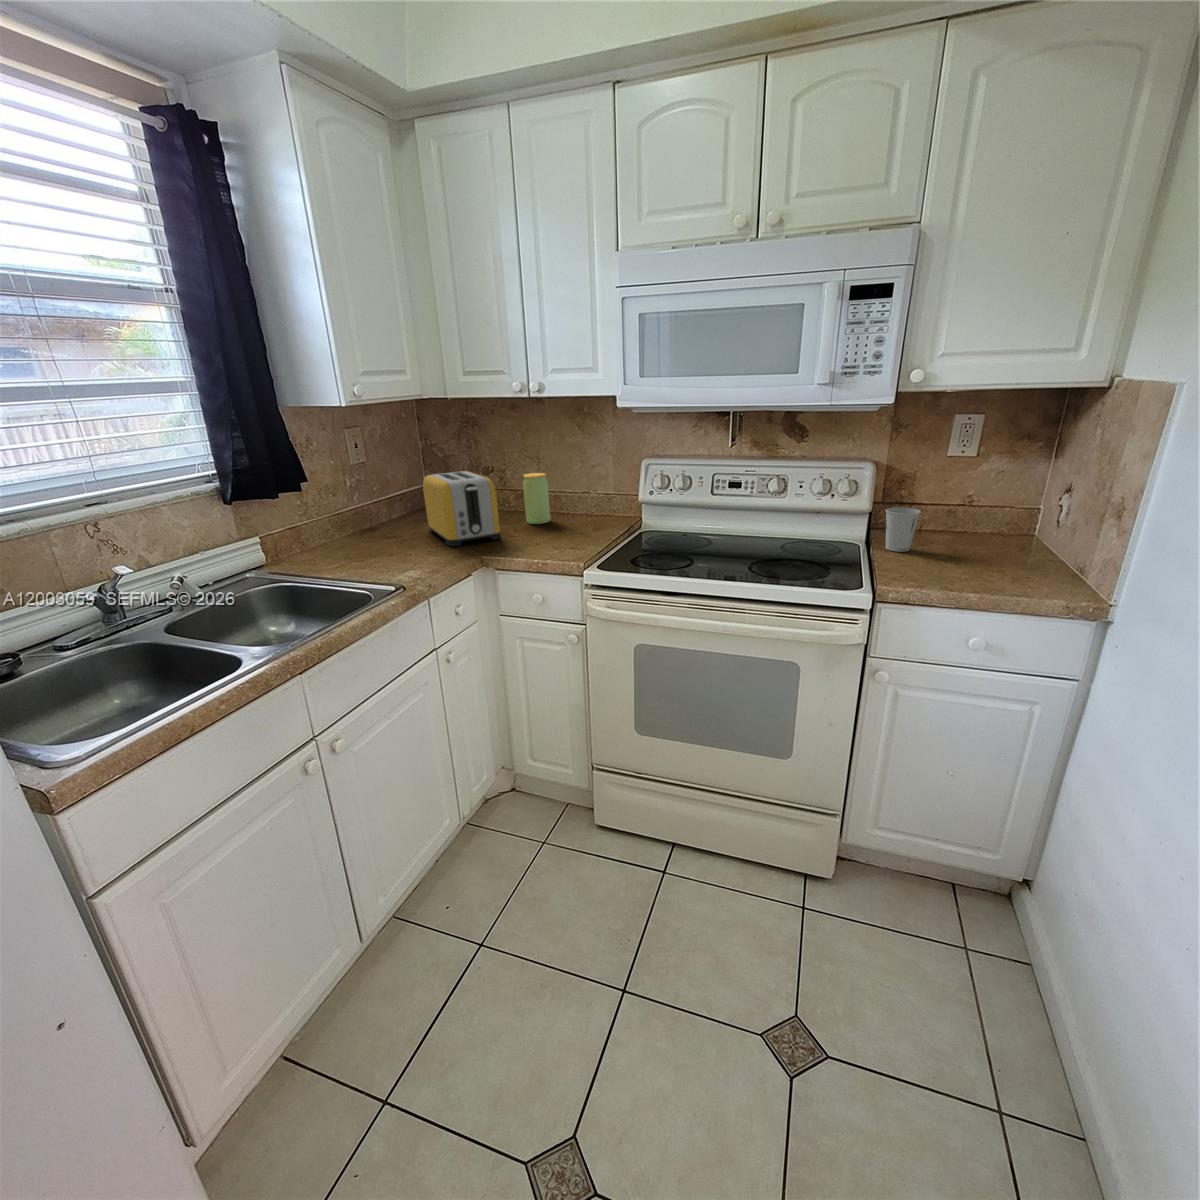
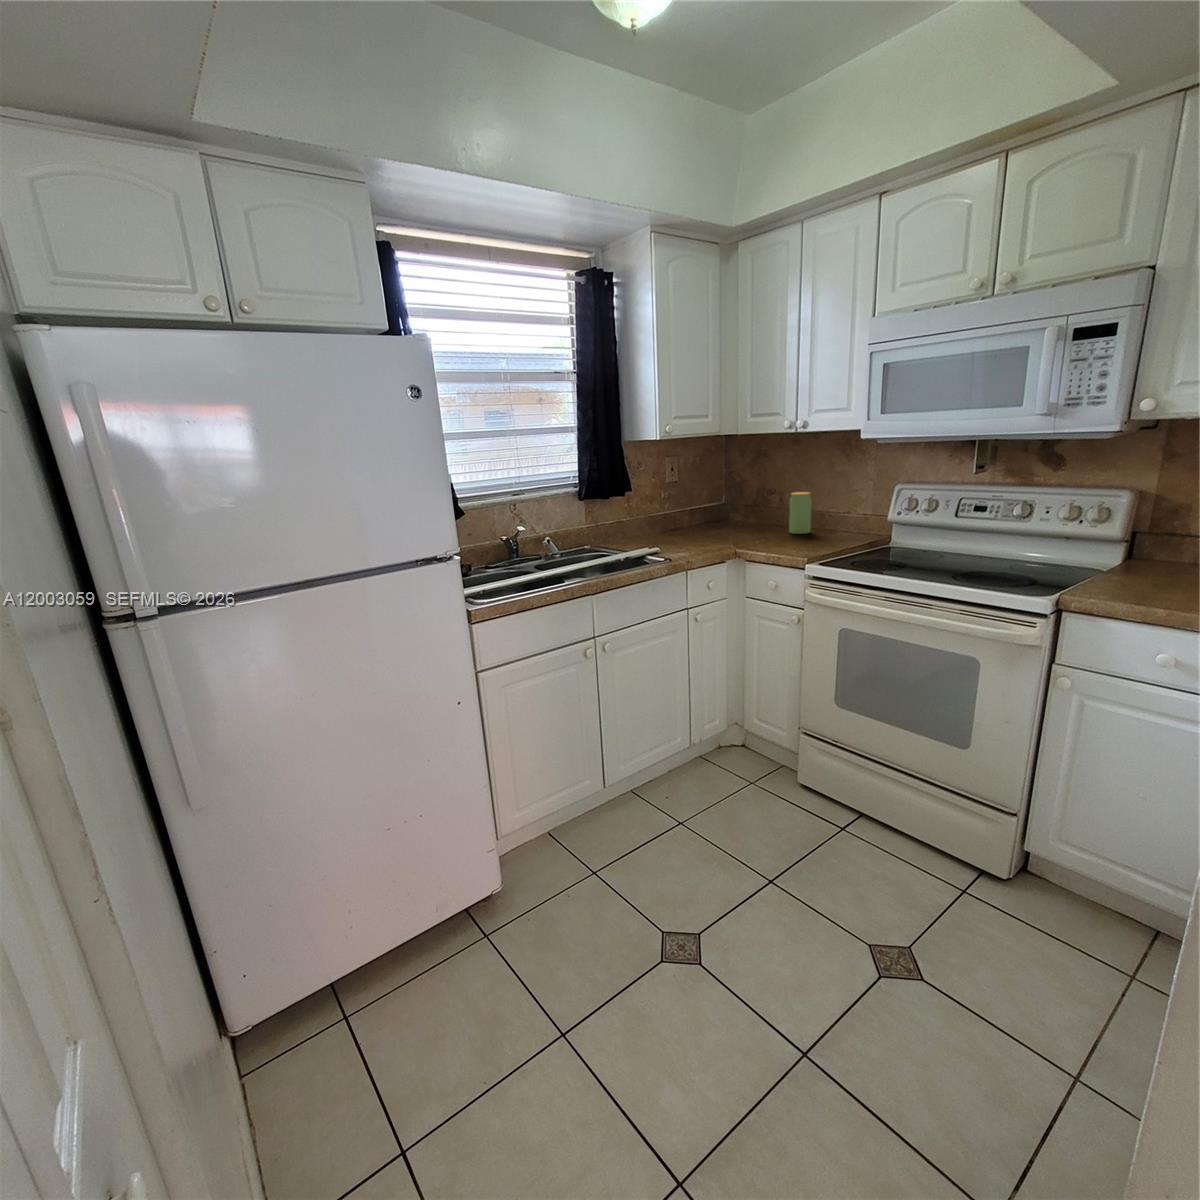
toaster: present [423,471,501,546] -> none [710,488,759,542]
paper cup: present [886,507,921,552] -> none [1136,536,1180,581]

